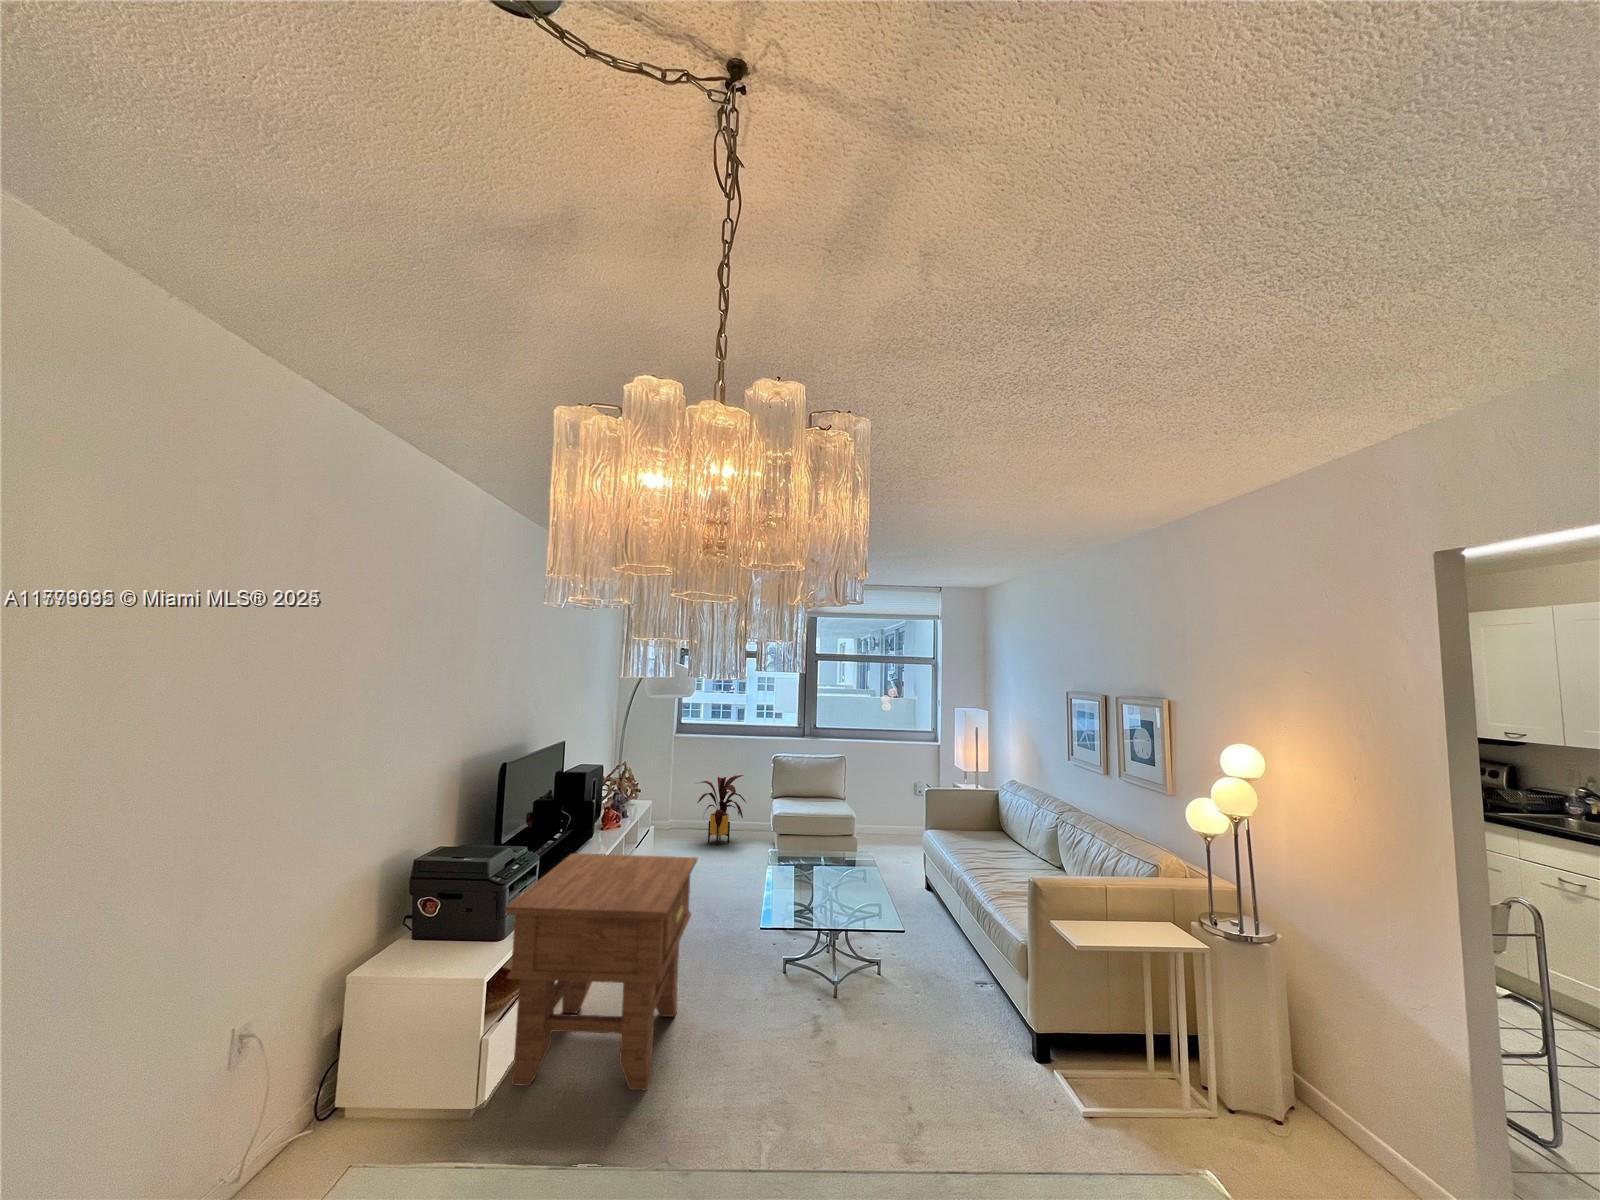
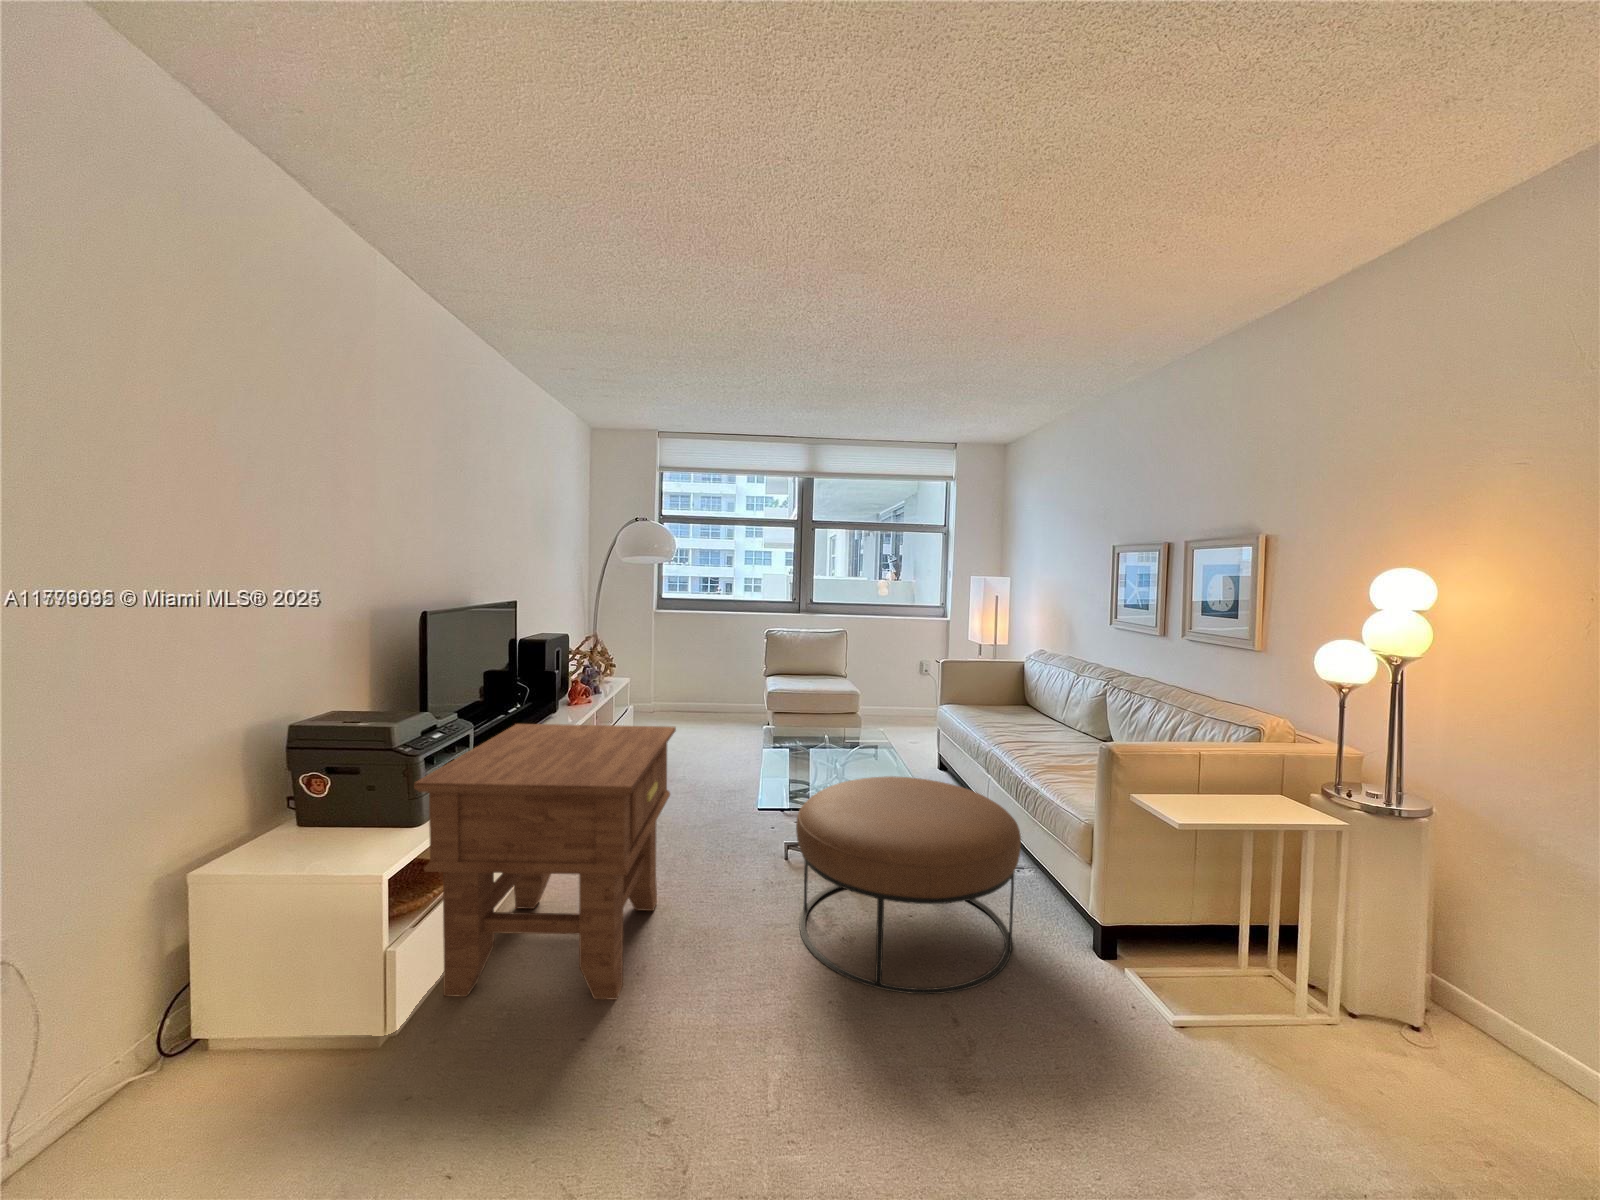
house plant: present [698,775,746,845] -> none [679,652,739,728]
ottoman: none [792,901,971,1091] -> present [796,776,1021,994]

